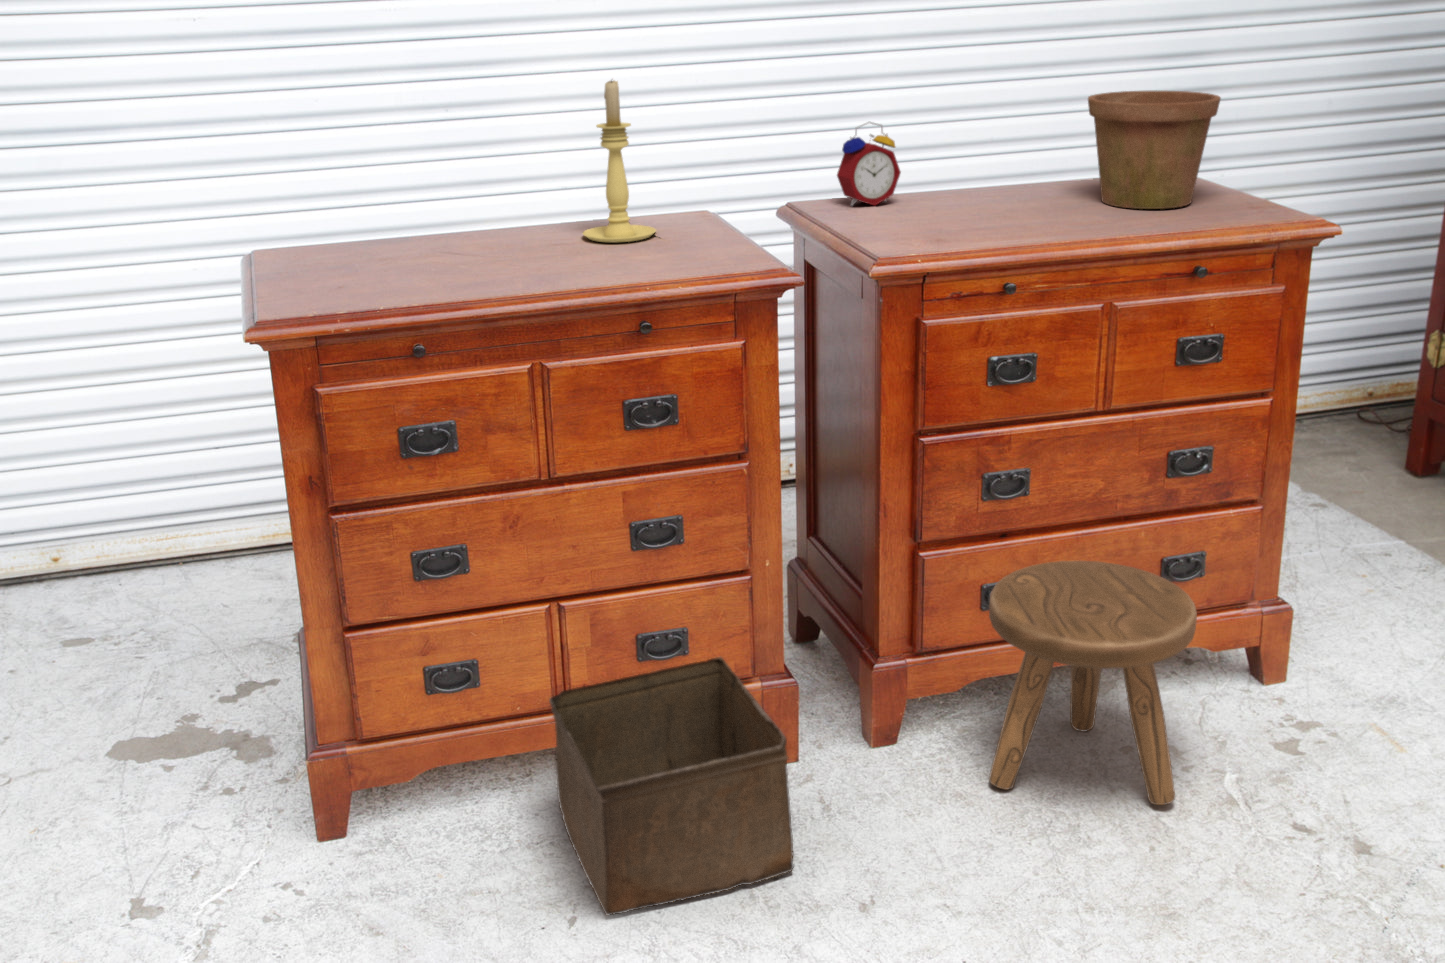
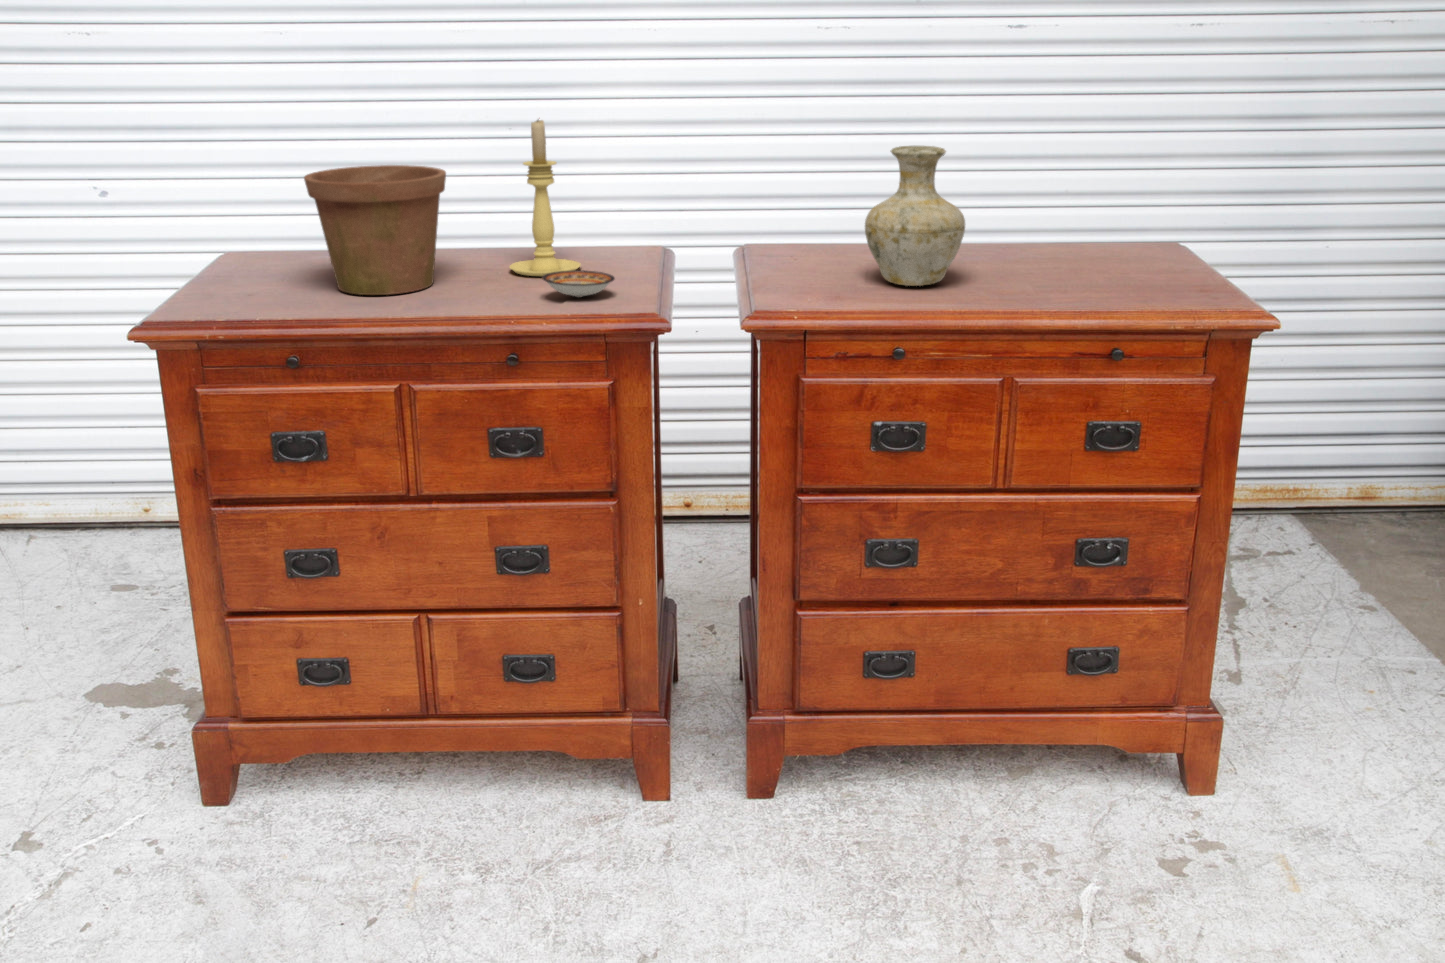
vase: none [945,88,1044,225] -> present [865,146,965,286]
flower pot: present [1088,90,1221,209] -> present [304,165,446,295]
alarm clock: present [837,122,901,206] -> none [784,172,849,257]
ceramic bowl: none [655,231,730,259] -> present [542,270,615,297]
stool: present [989,561,1197,805] -> none [835,637,1055,907]
storage bin: present [549,657,794,916] -> none [382,687,596,922]

